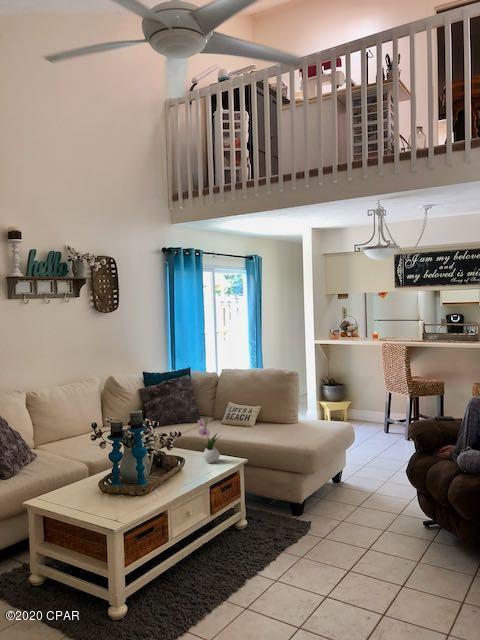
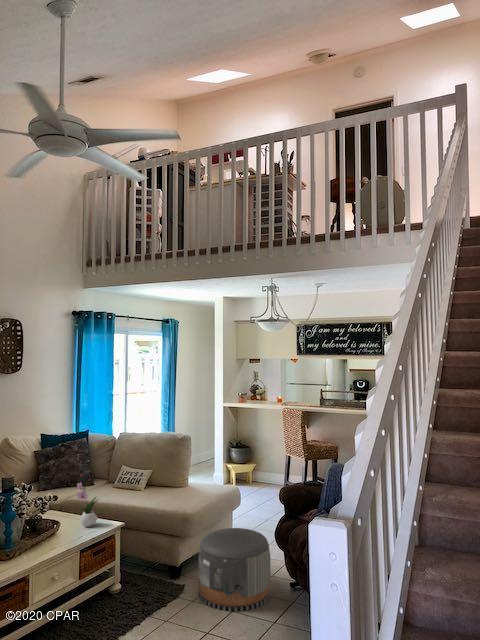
pouf: none [326,465,403,548] -> present [199,528,270,612]

